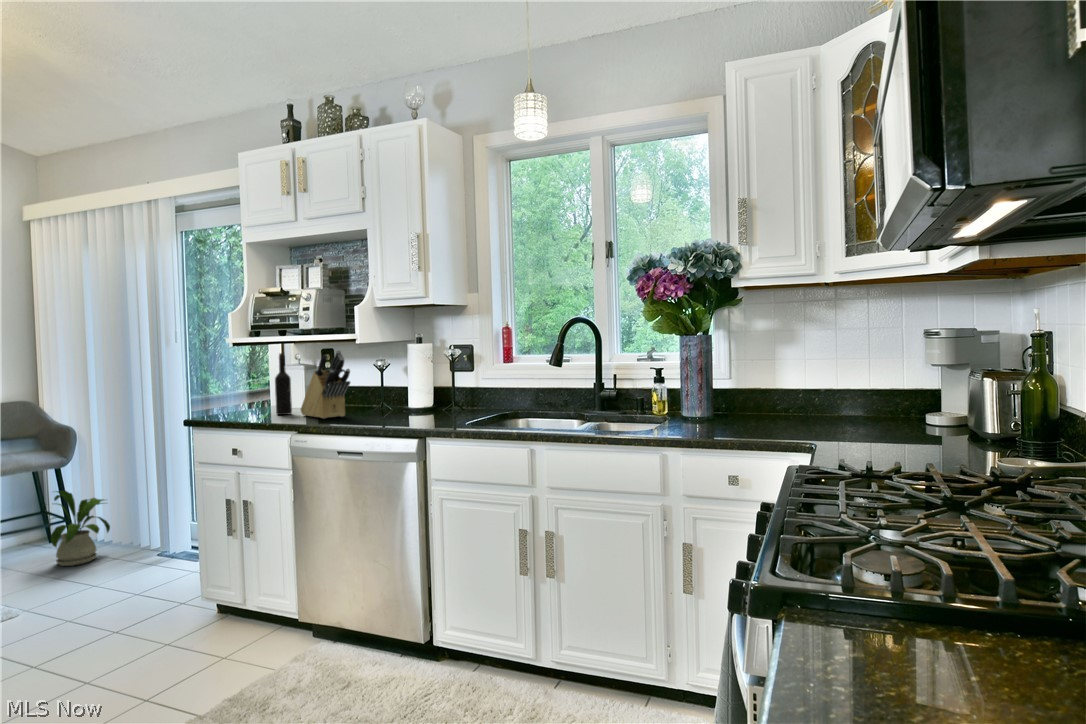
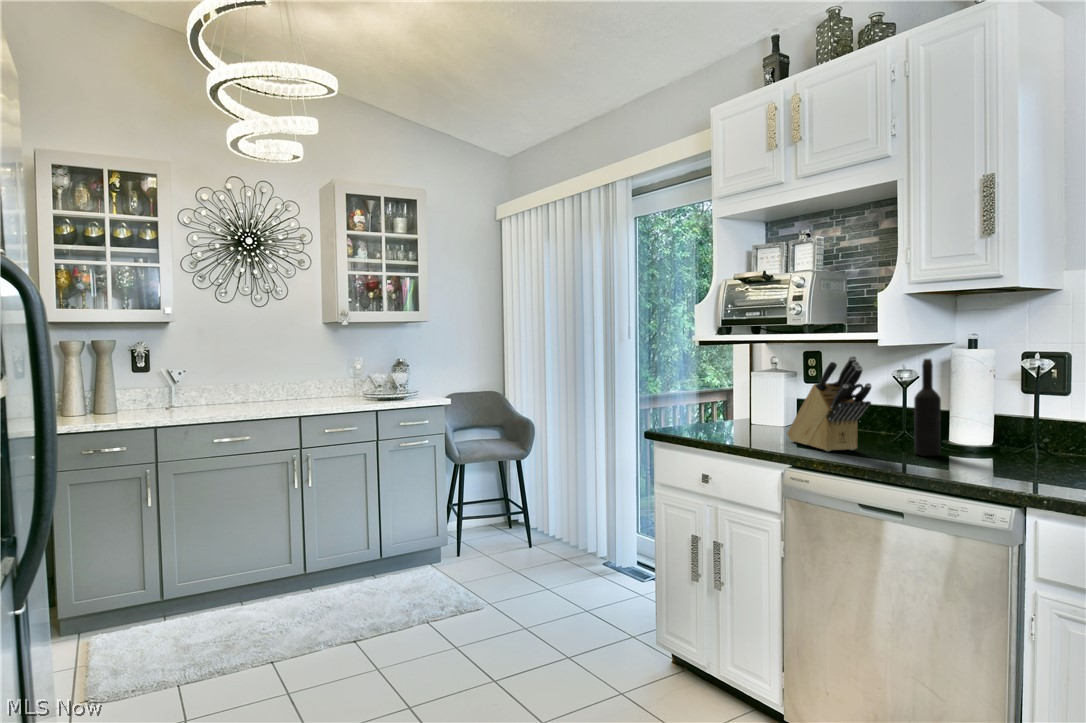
wine bottle: present [275,353,292,415] -> present [914,359,941,456]
house plant: present [51,491,110,566] -> none [503,486,562,562]

